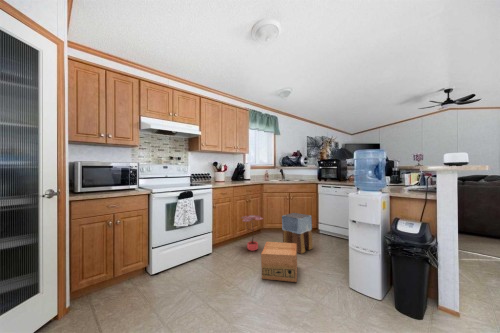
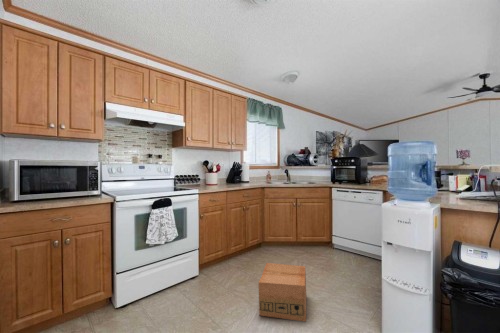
stool: present [282,213,313,254] -> none [287,223,325,277]
potted plant: present [242,215,263,251] -> none [235,227,264,272]

